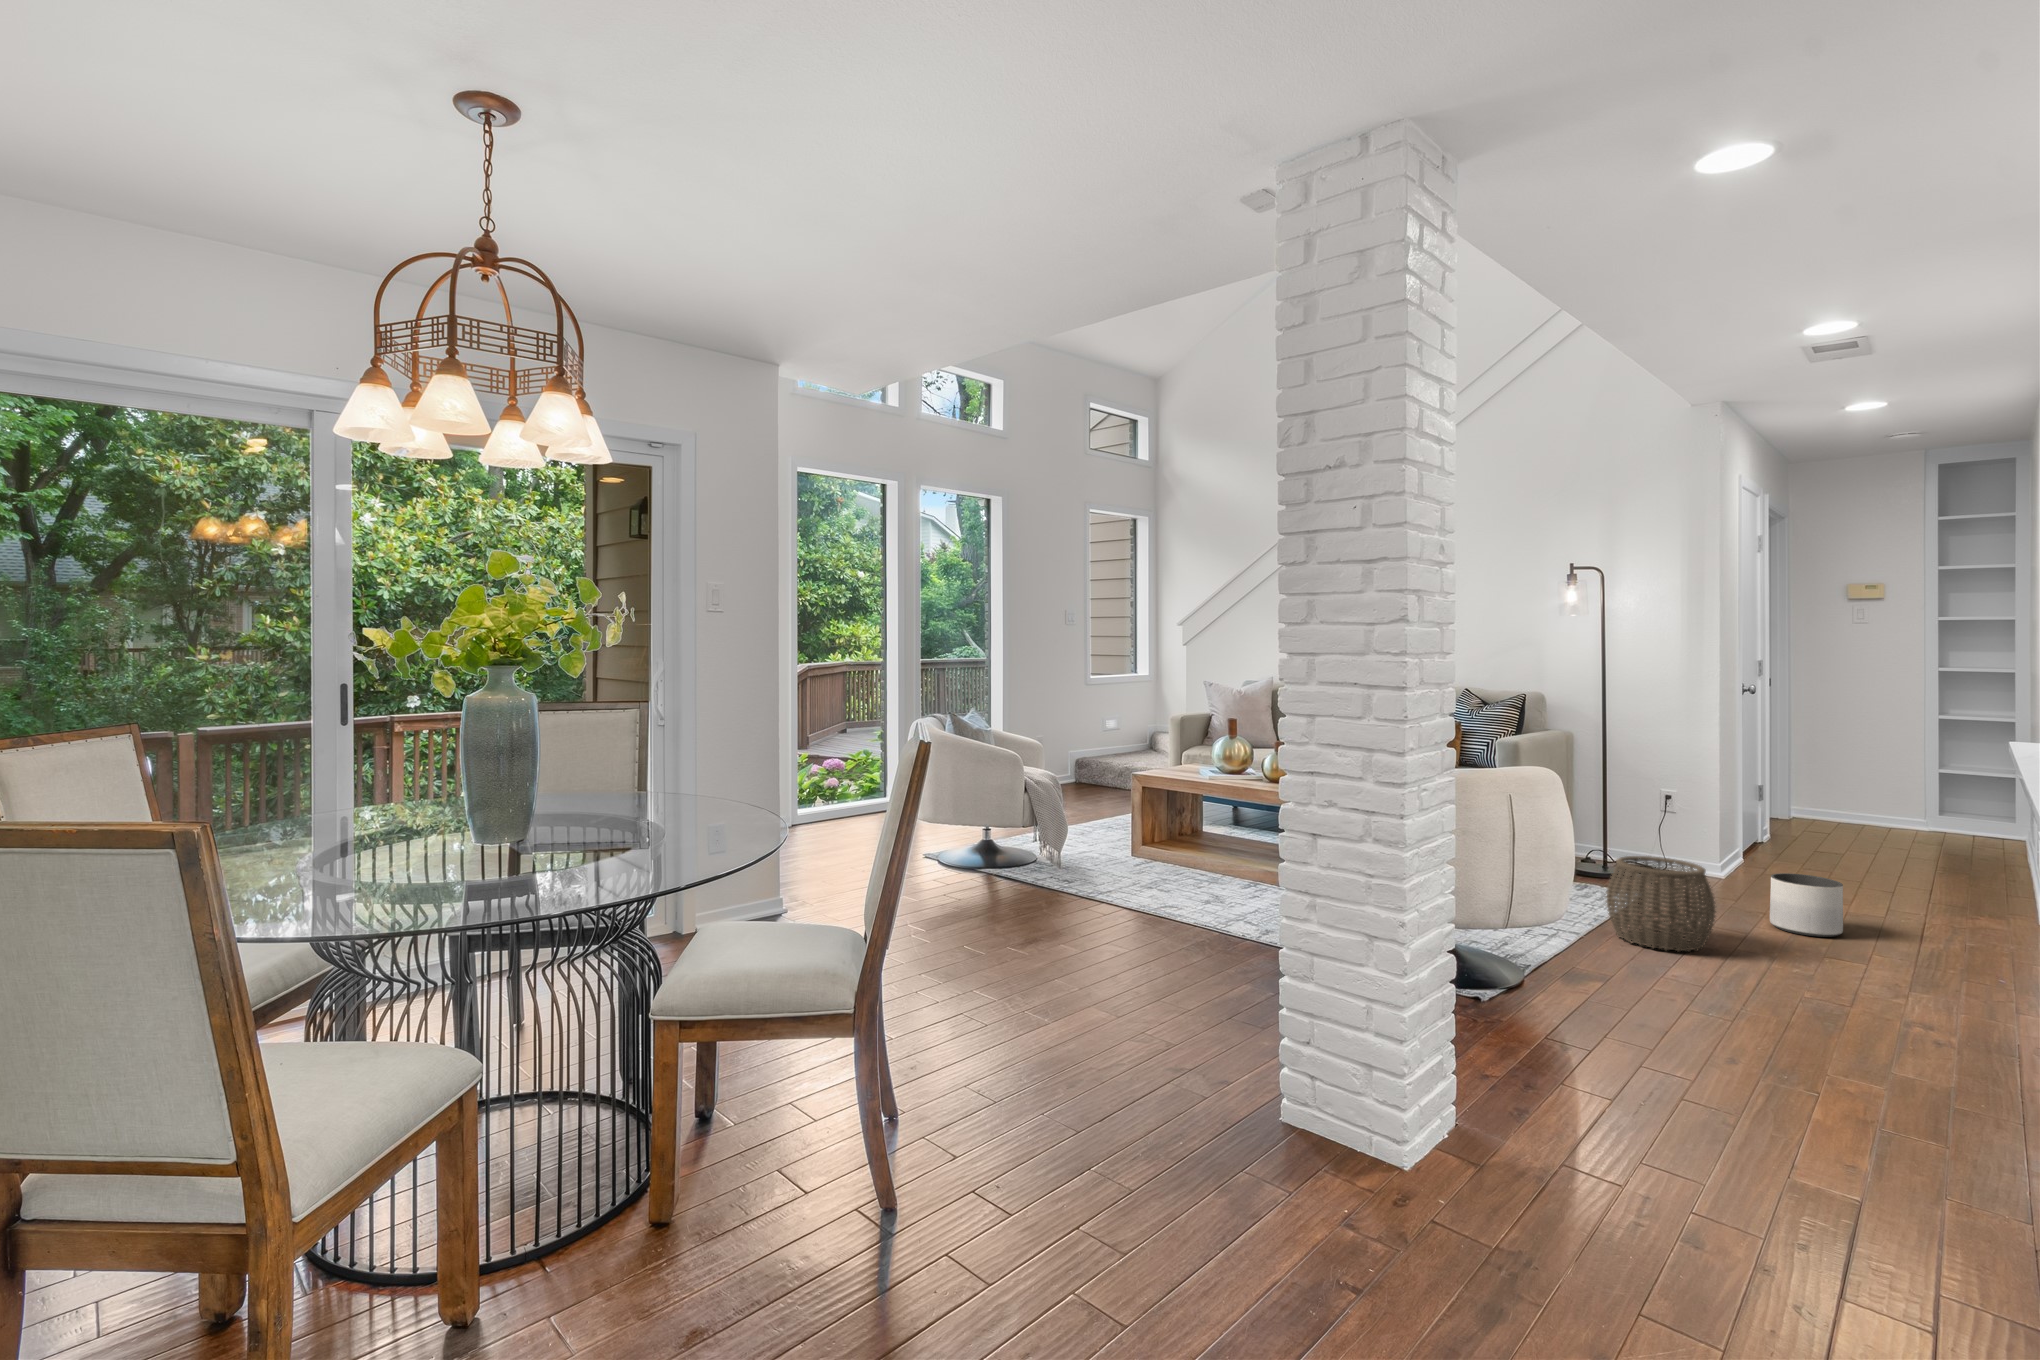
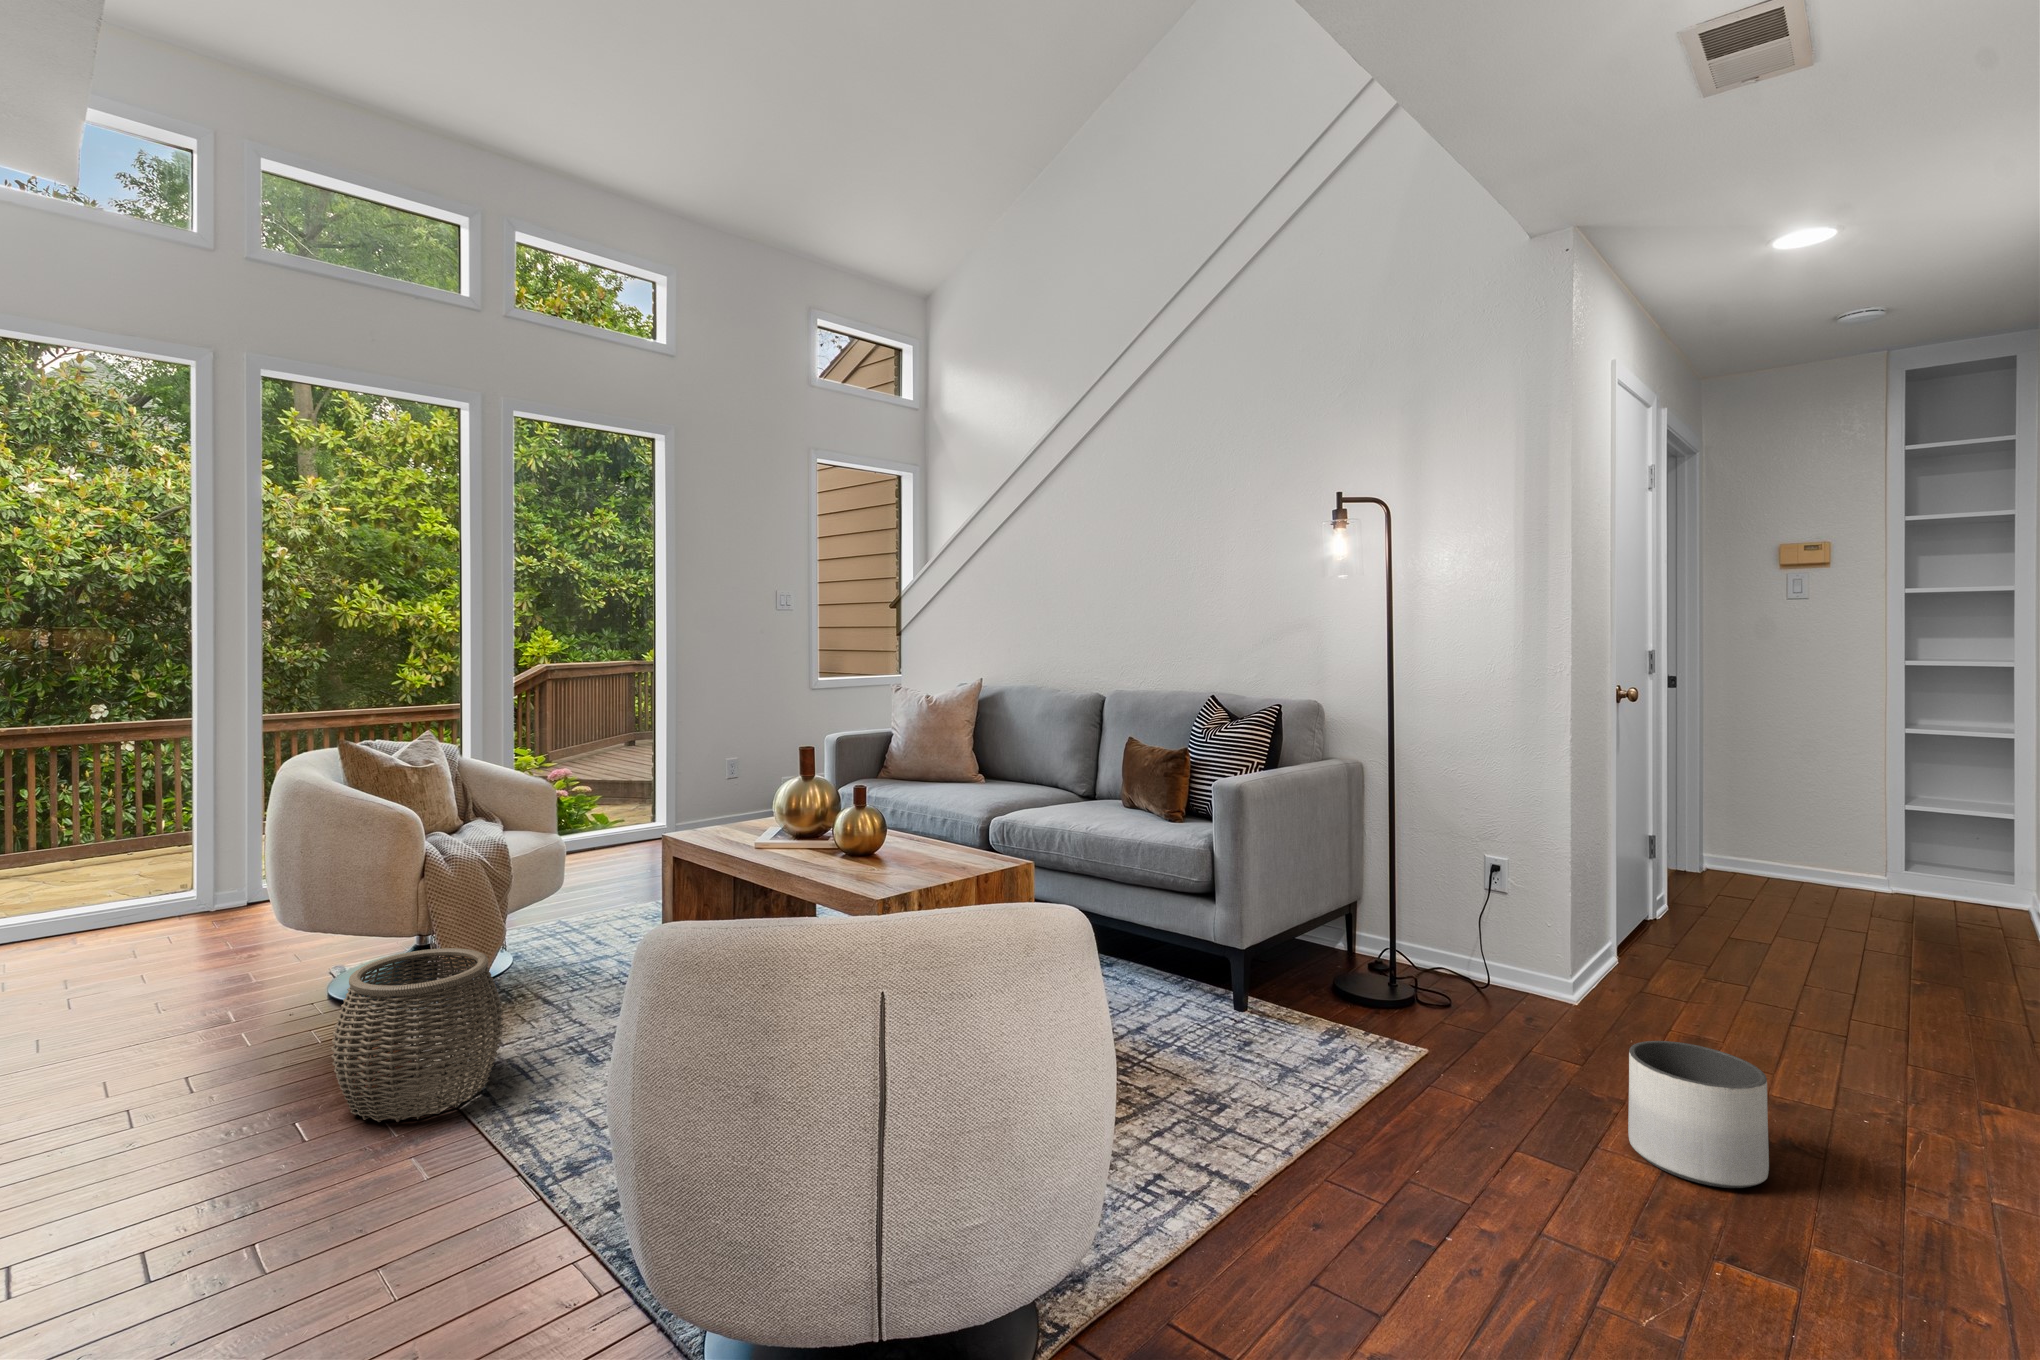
woven basket: present [1606,856,1716,951] -> present [331,948,503,1122]

